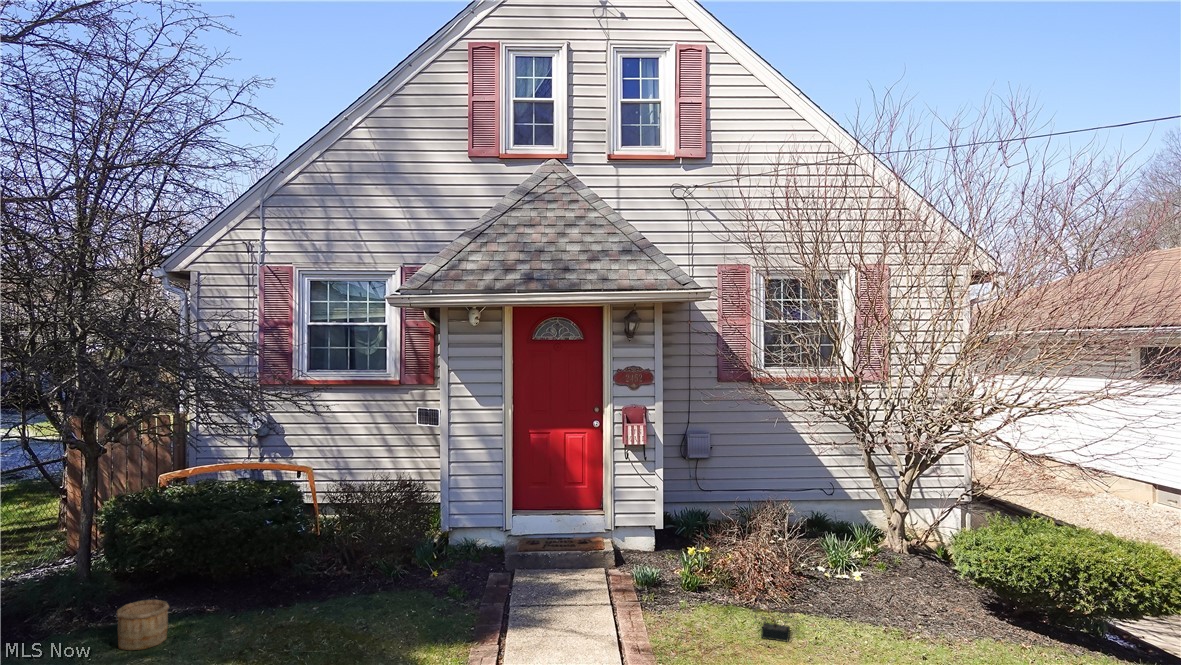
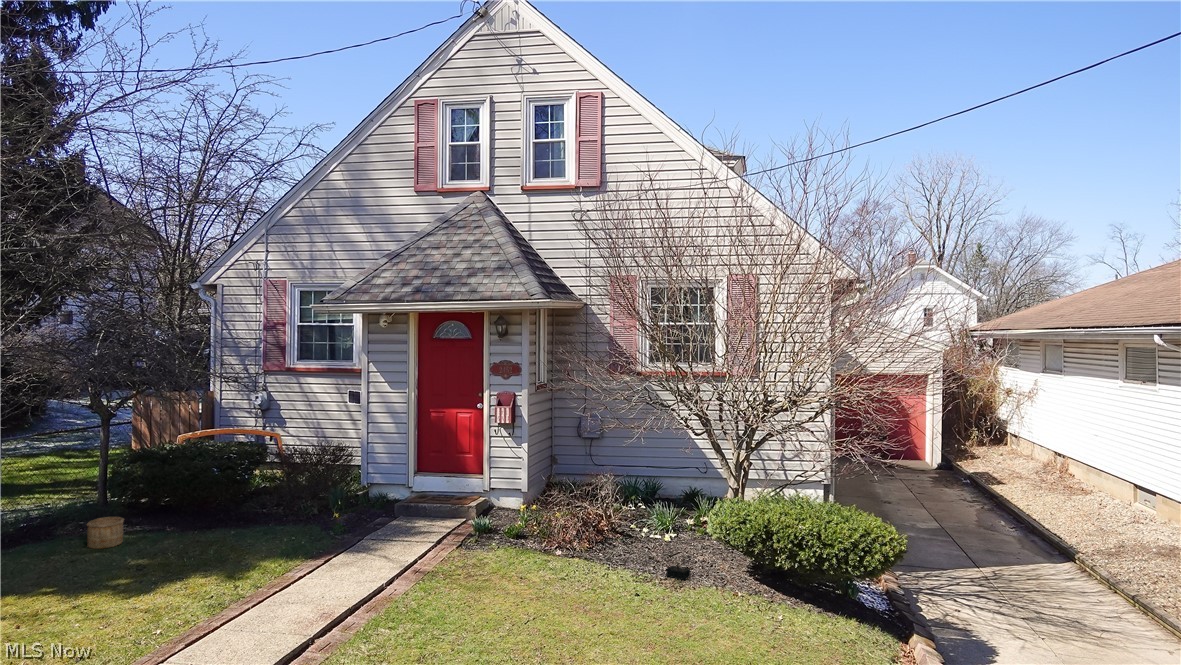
decorative plant: present [753,597,794,642] -> present [661,545,693,580]

